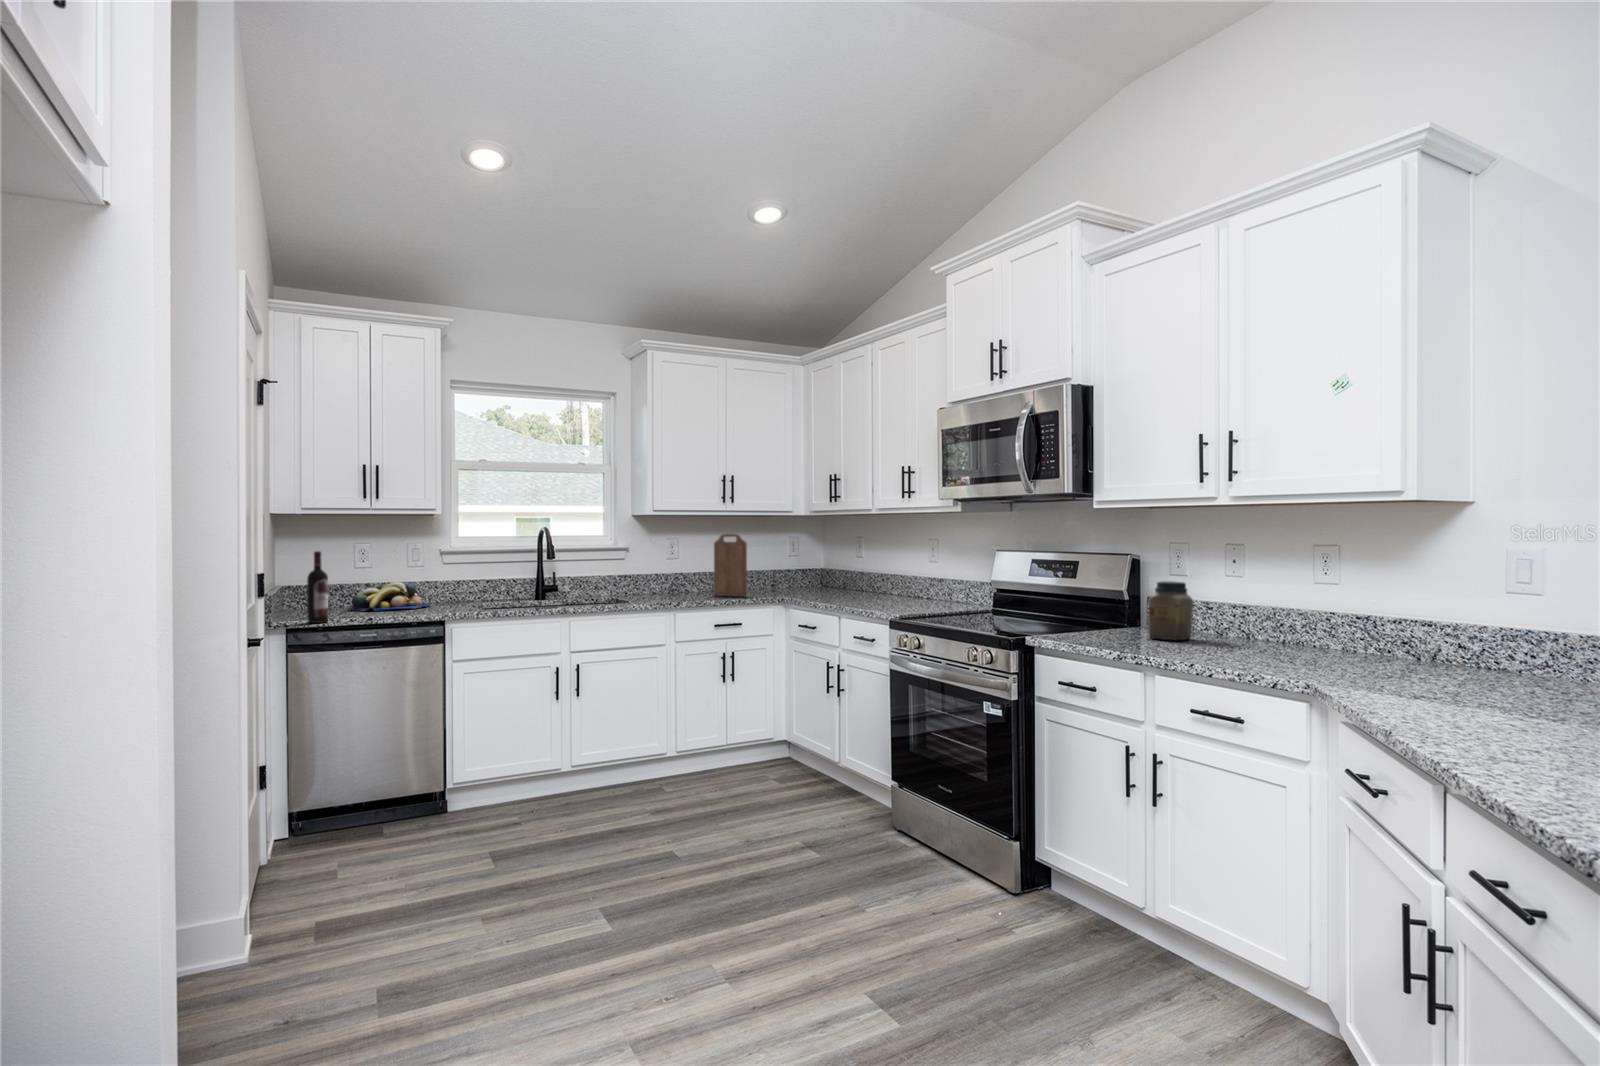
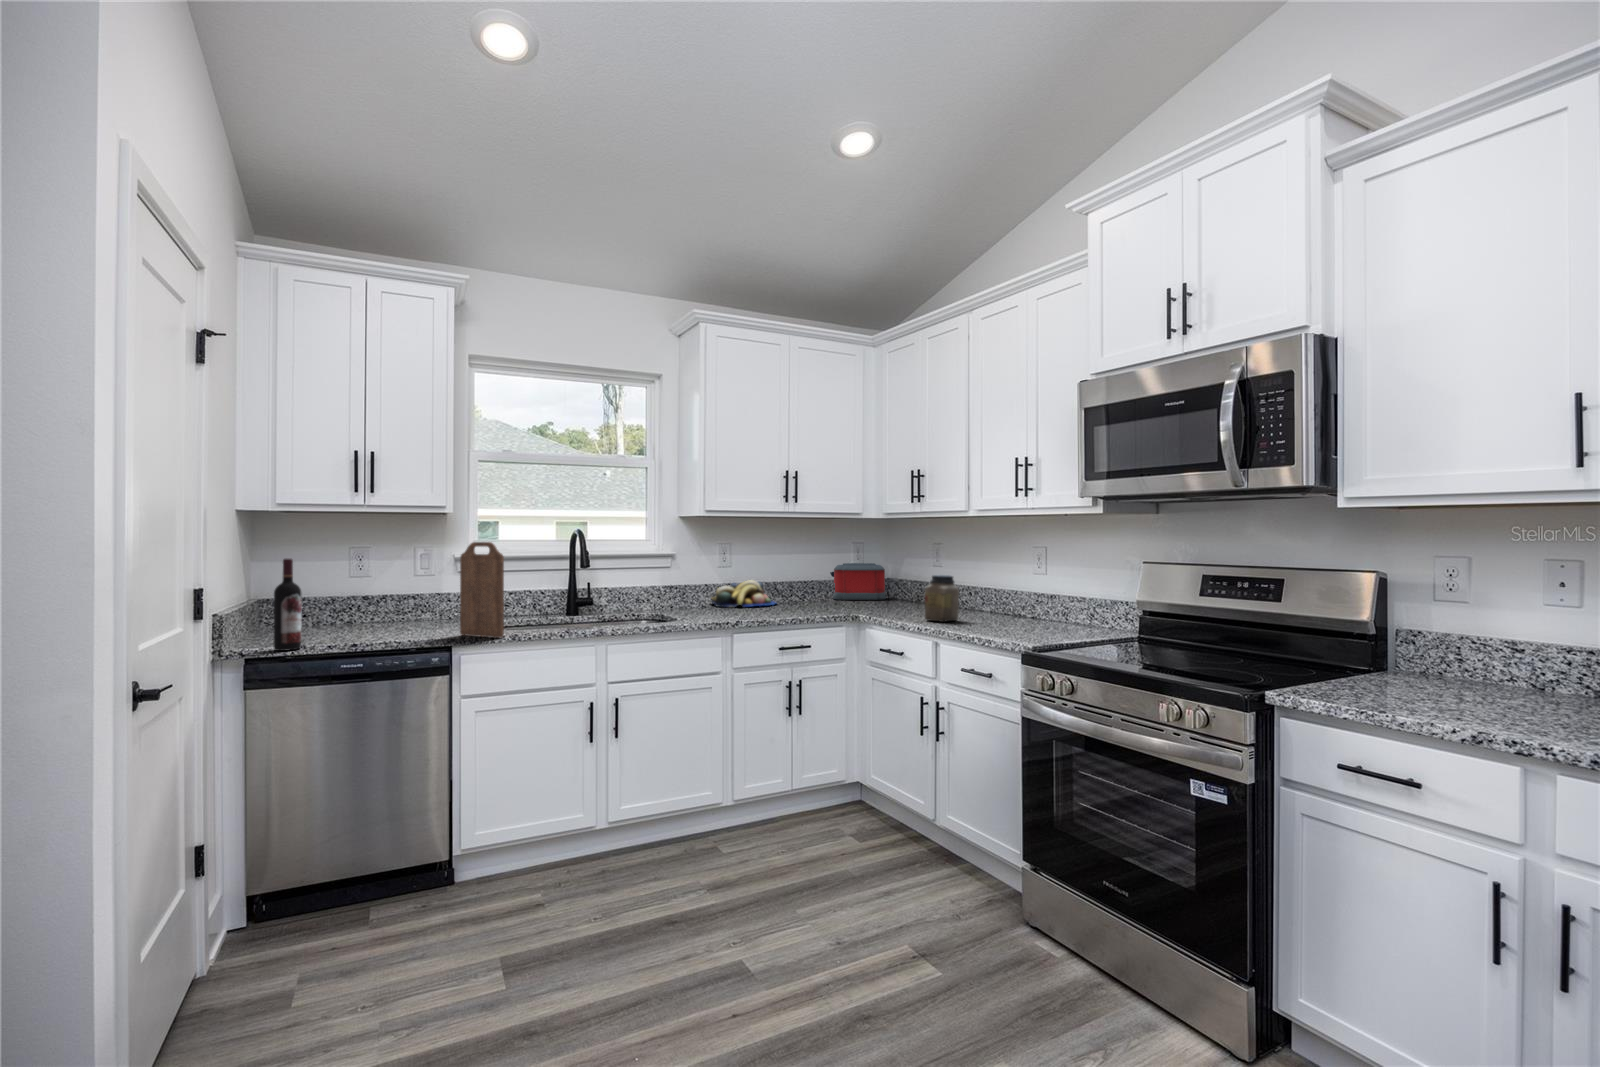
cutting board: present [714,534,747,596] -> present [460,542,504,638]
toaster: none [769,555,819,587] -> present [830,563,886,600]
jar: present [1148,581,1193,640] -> present [925,575,959,622]
fruit bowl: present [351,582,429,611] -> present [711,580,776,607]

